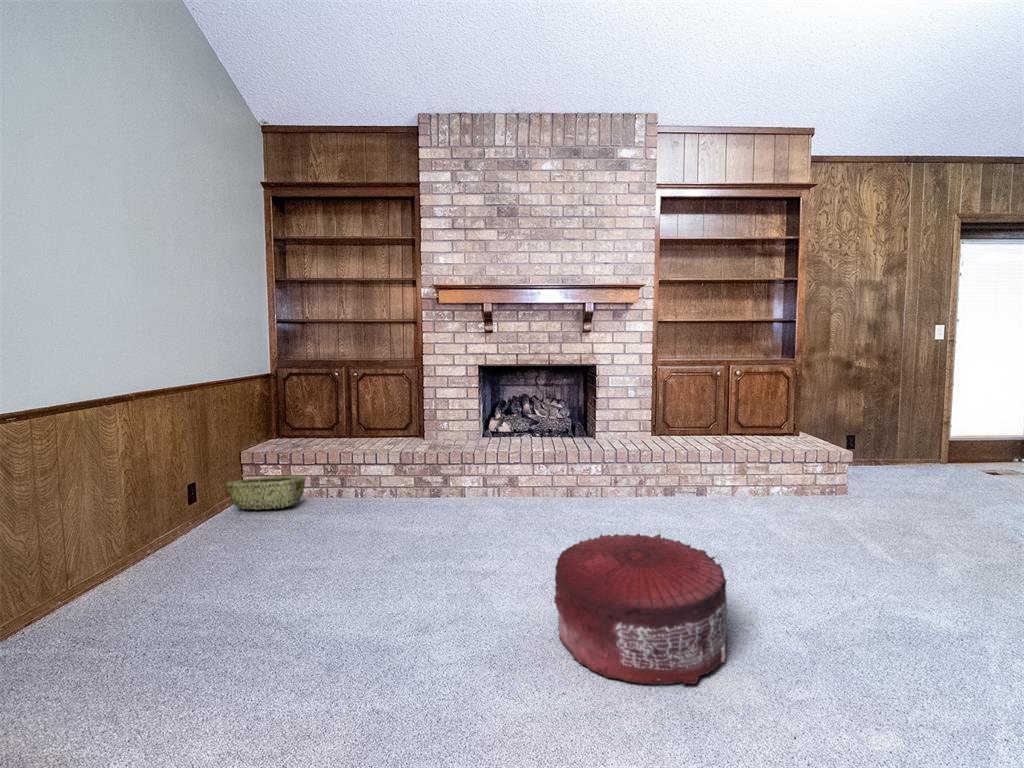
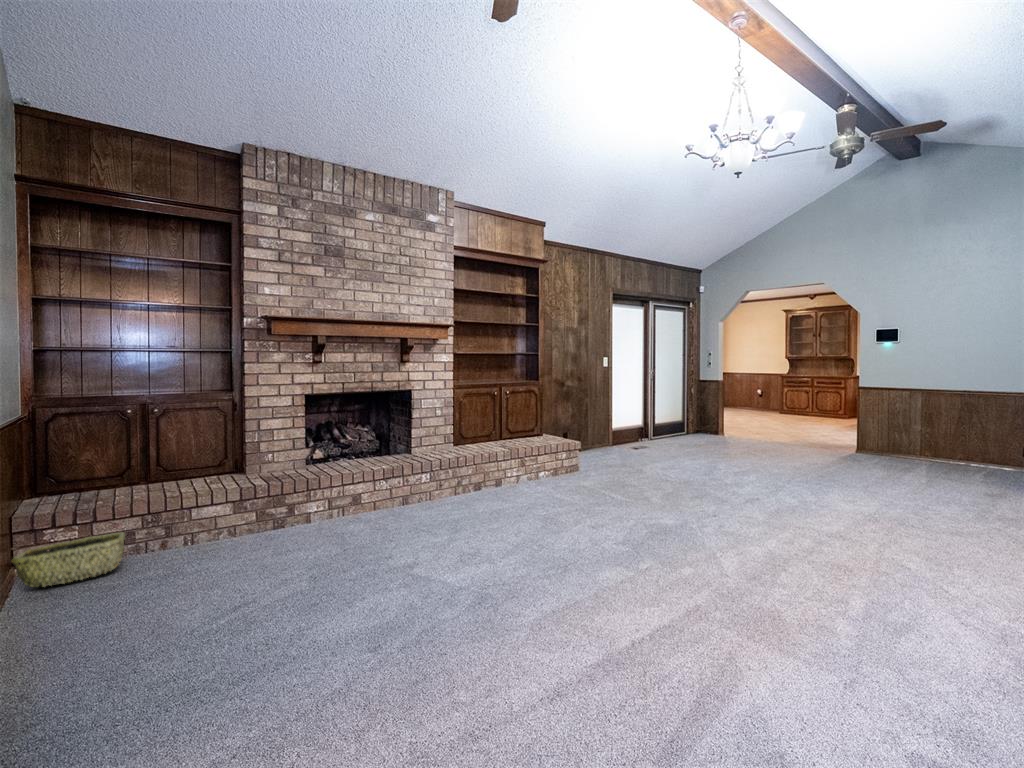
pouf: present [554,534,727,684] -> none [499,517,613,619]

